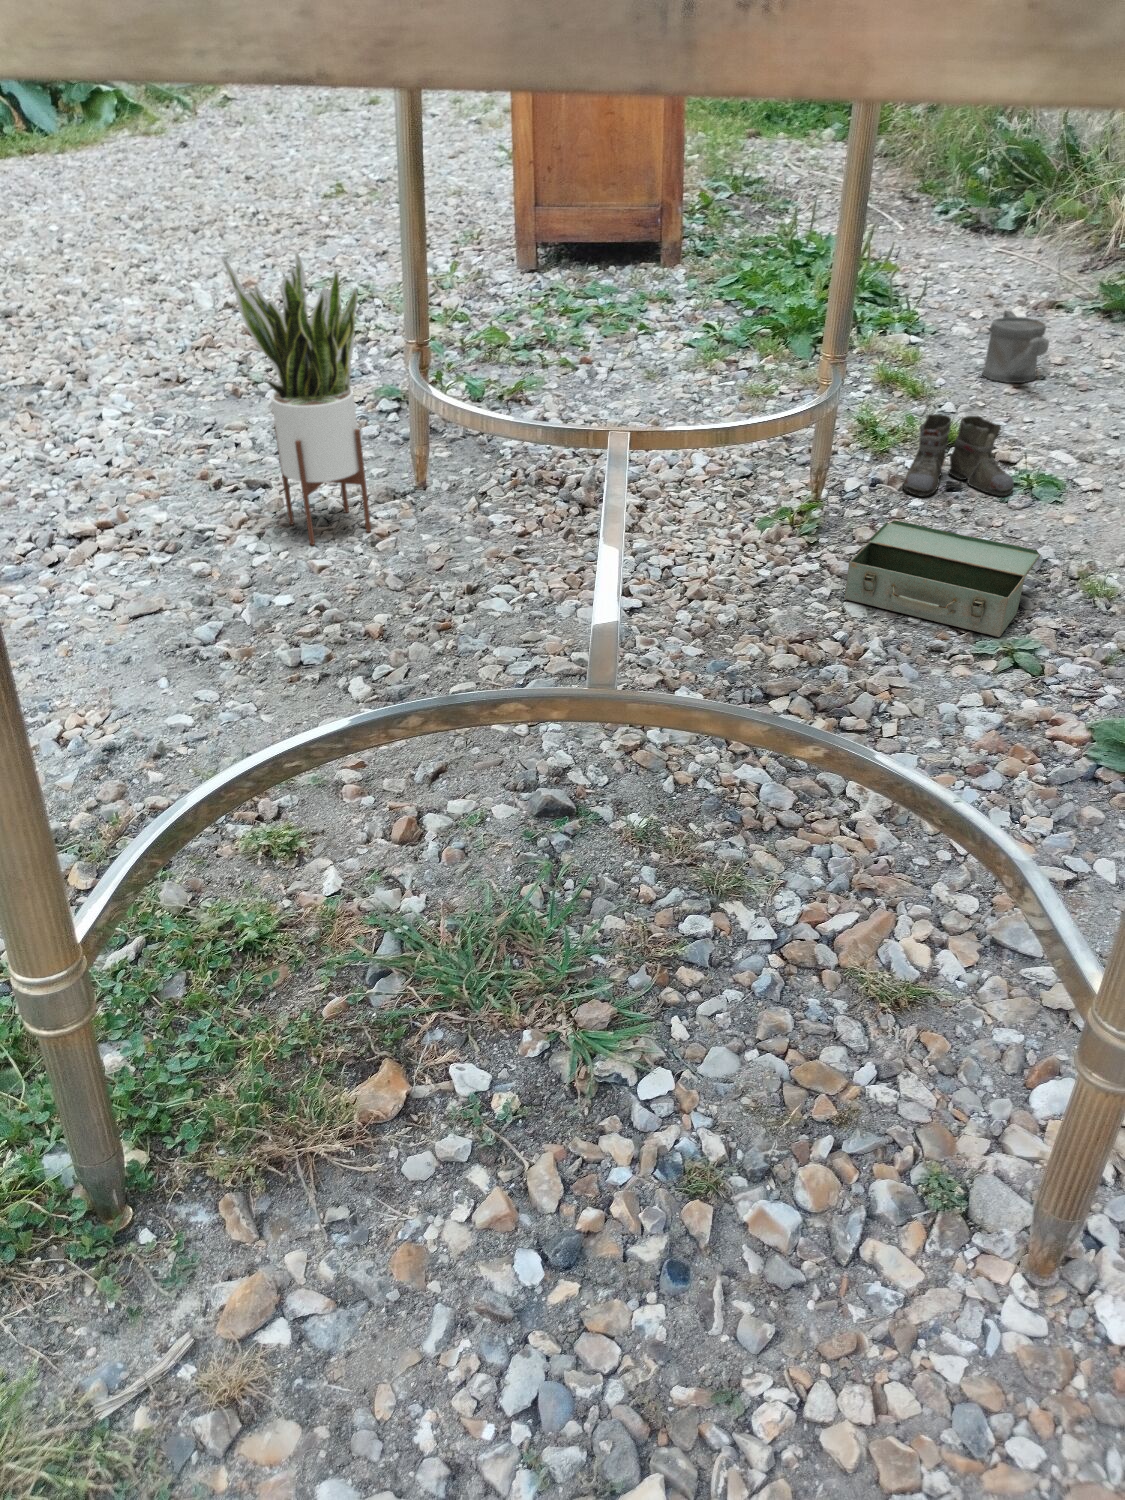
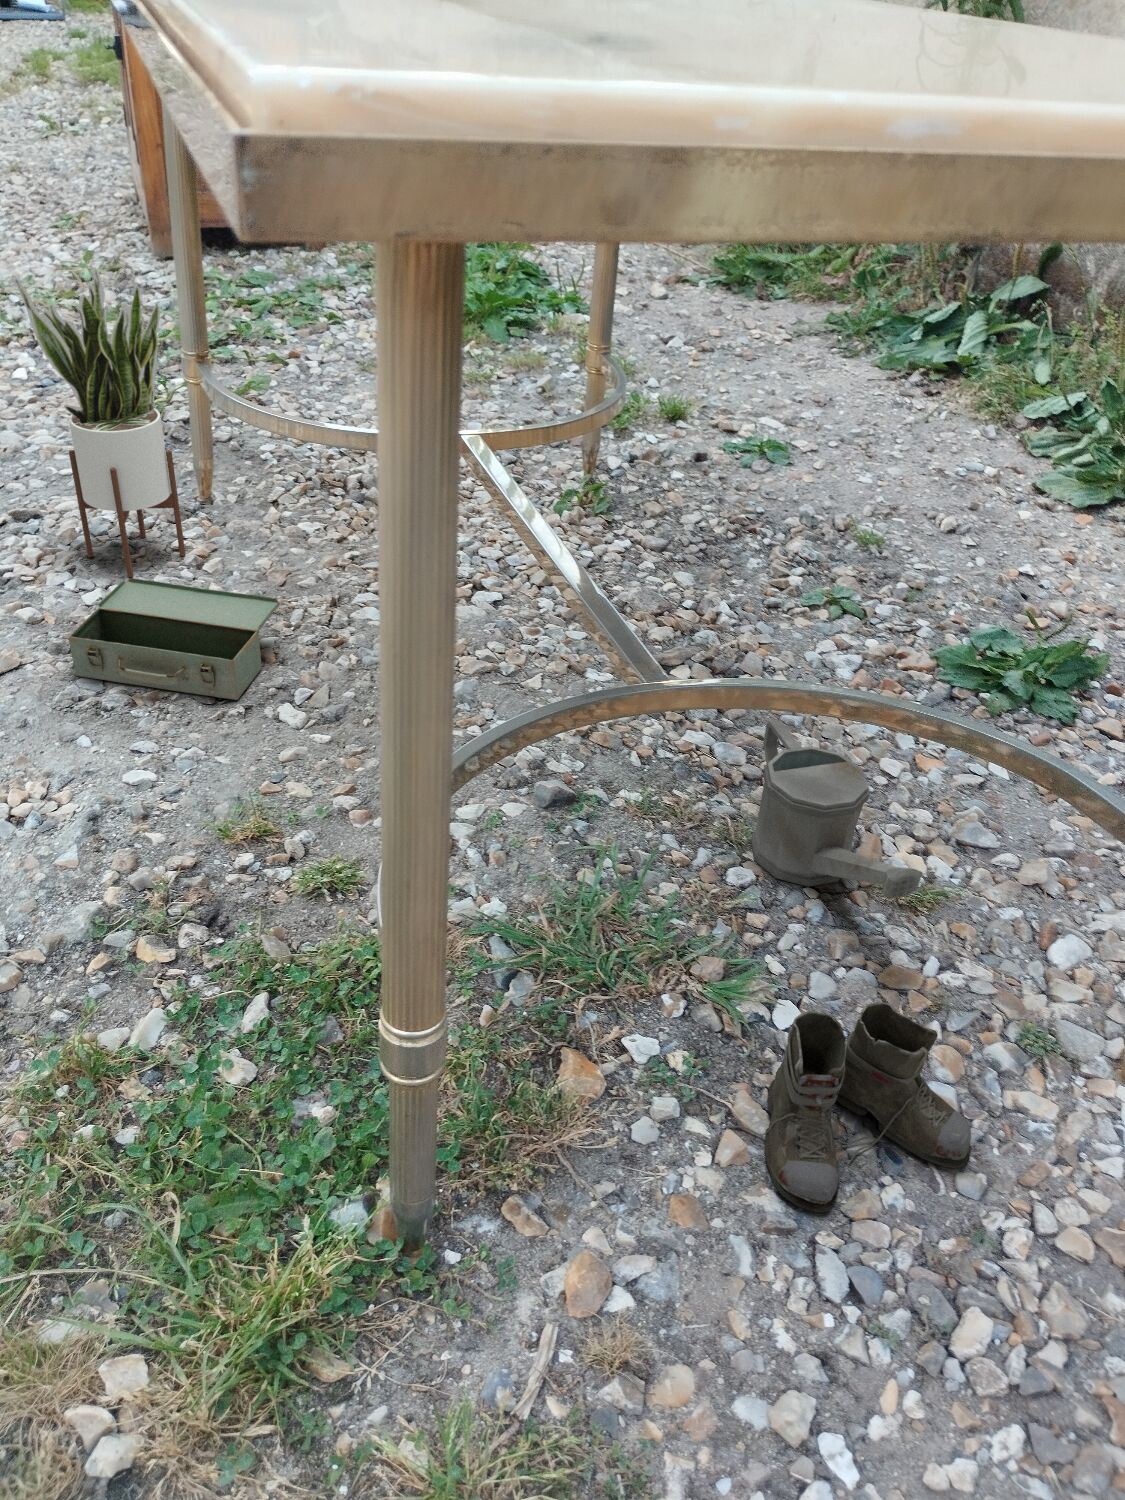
watering can: present [982,311,1049,383] -> present [751,721,922,899]
boots: present [903,414,1014,497] -> present [723,1002,971,1212]
toolbox: present [845,520,1041,637] -> present [68,578,280,700]

